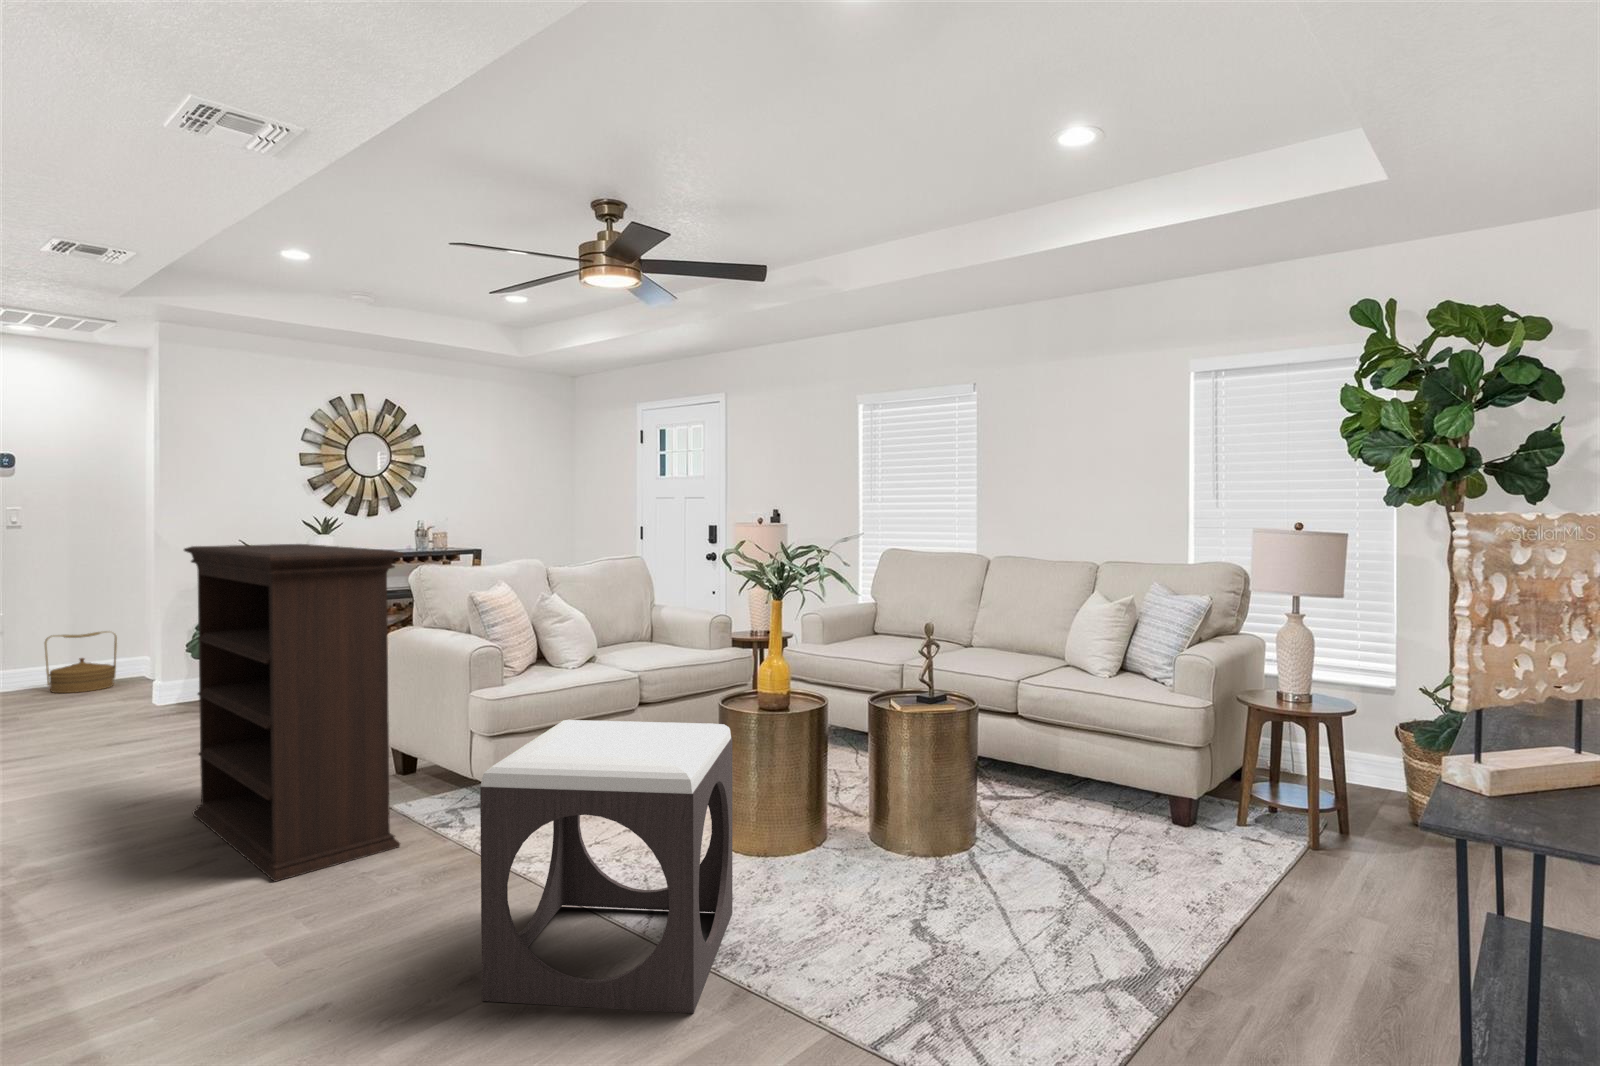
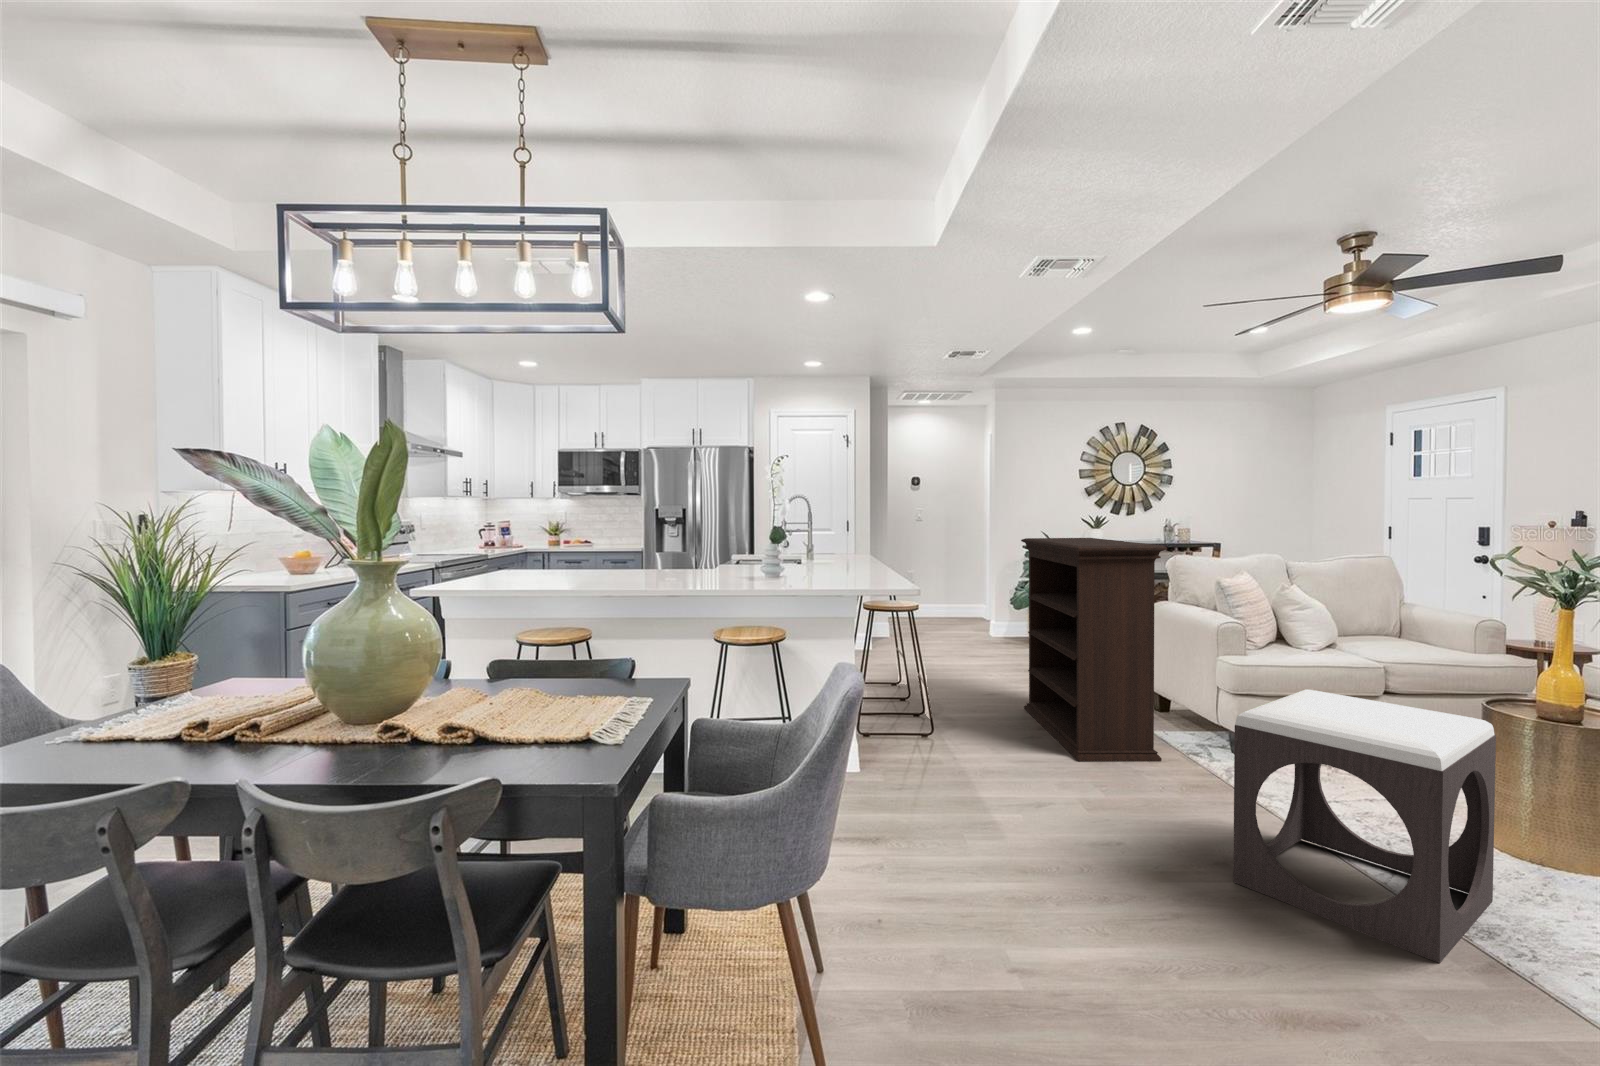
woven basket: present [44,631,117,693] -> none [935,587,970,623]

